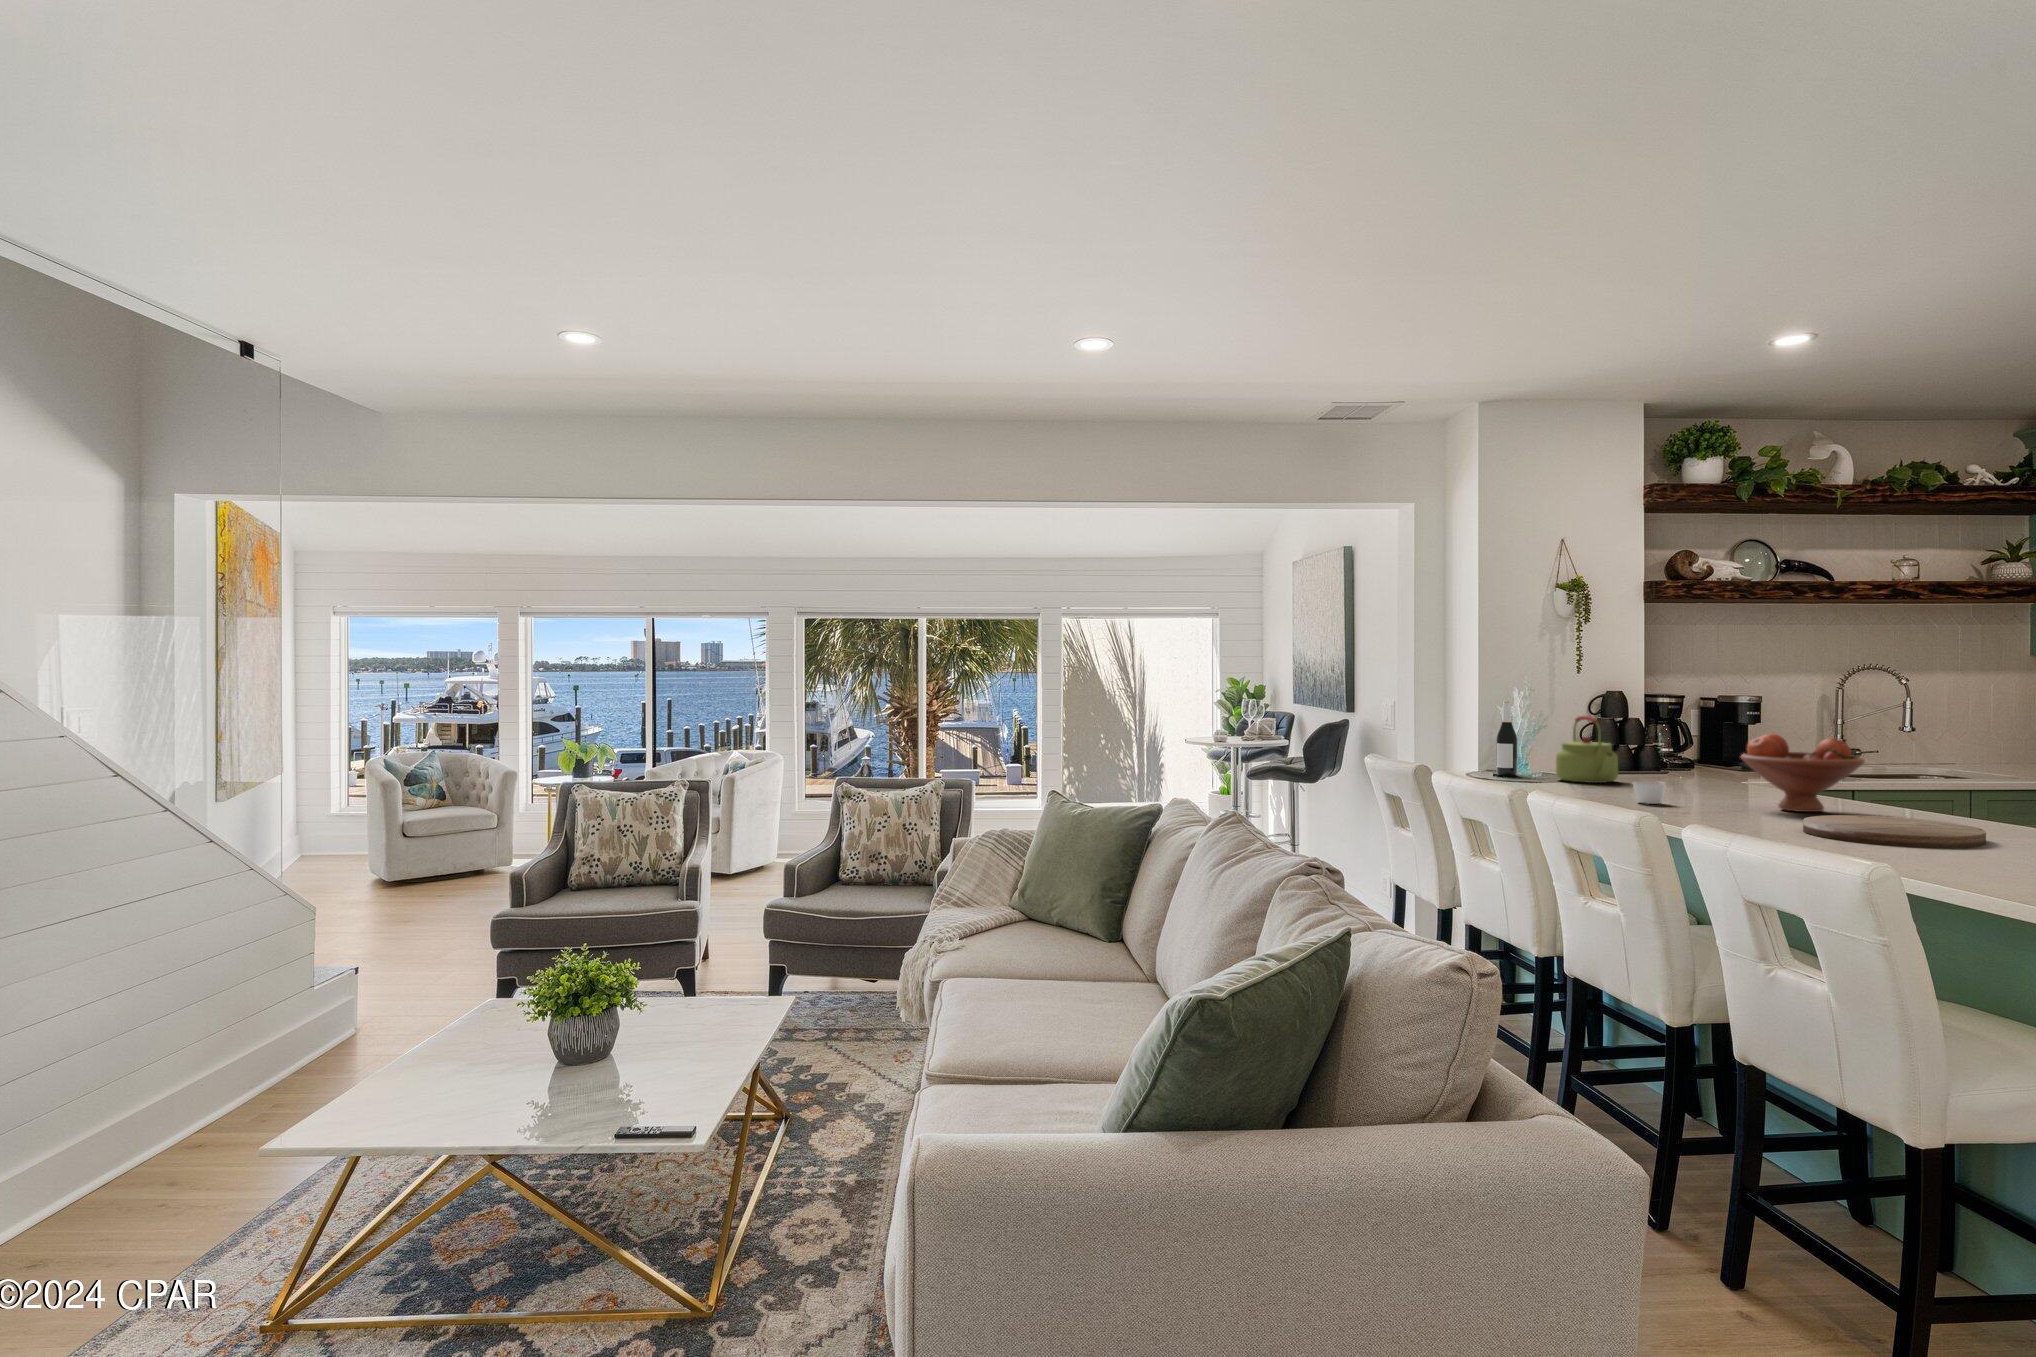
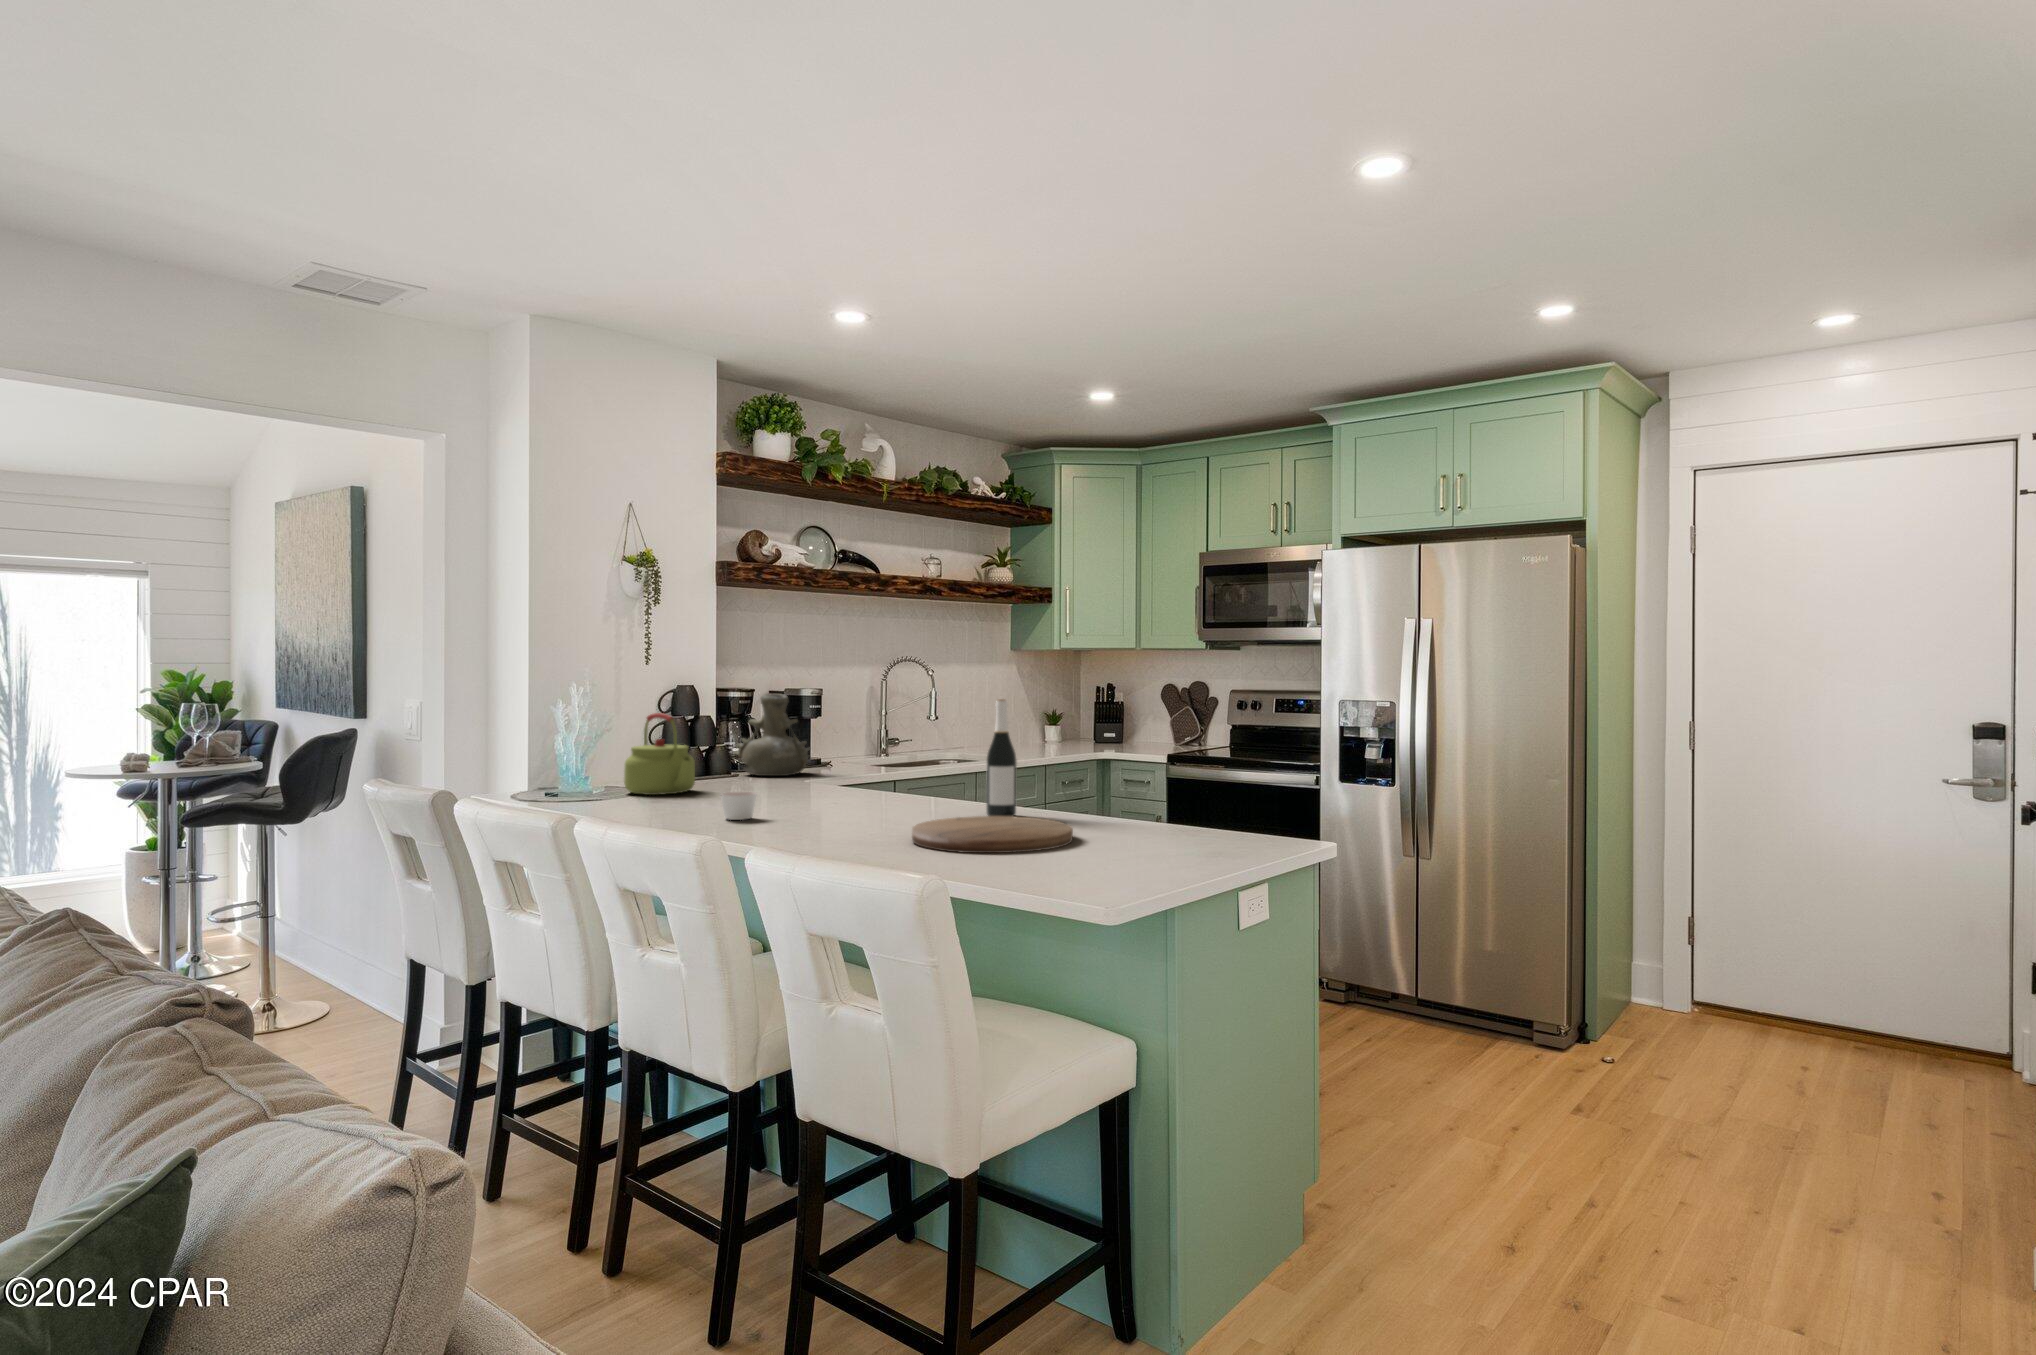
wine bottle: present [1497,701,1517,776] -> present [986,699,1017,816]
vase: none [1661,701,1741,776] -> present [735,694,810,776]
fruit bowl: present [1741,734,1865,812] -> none [833,728,948,815]

